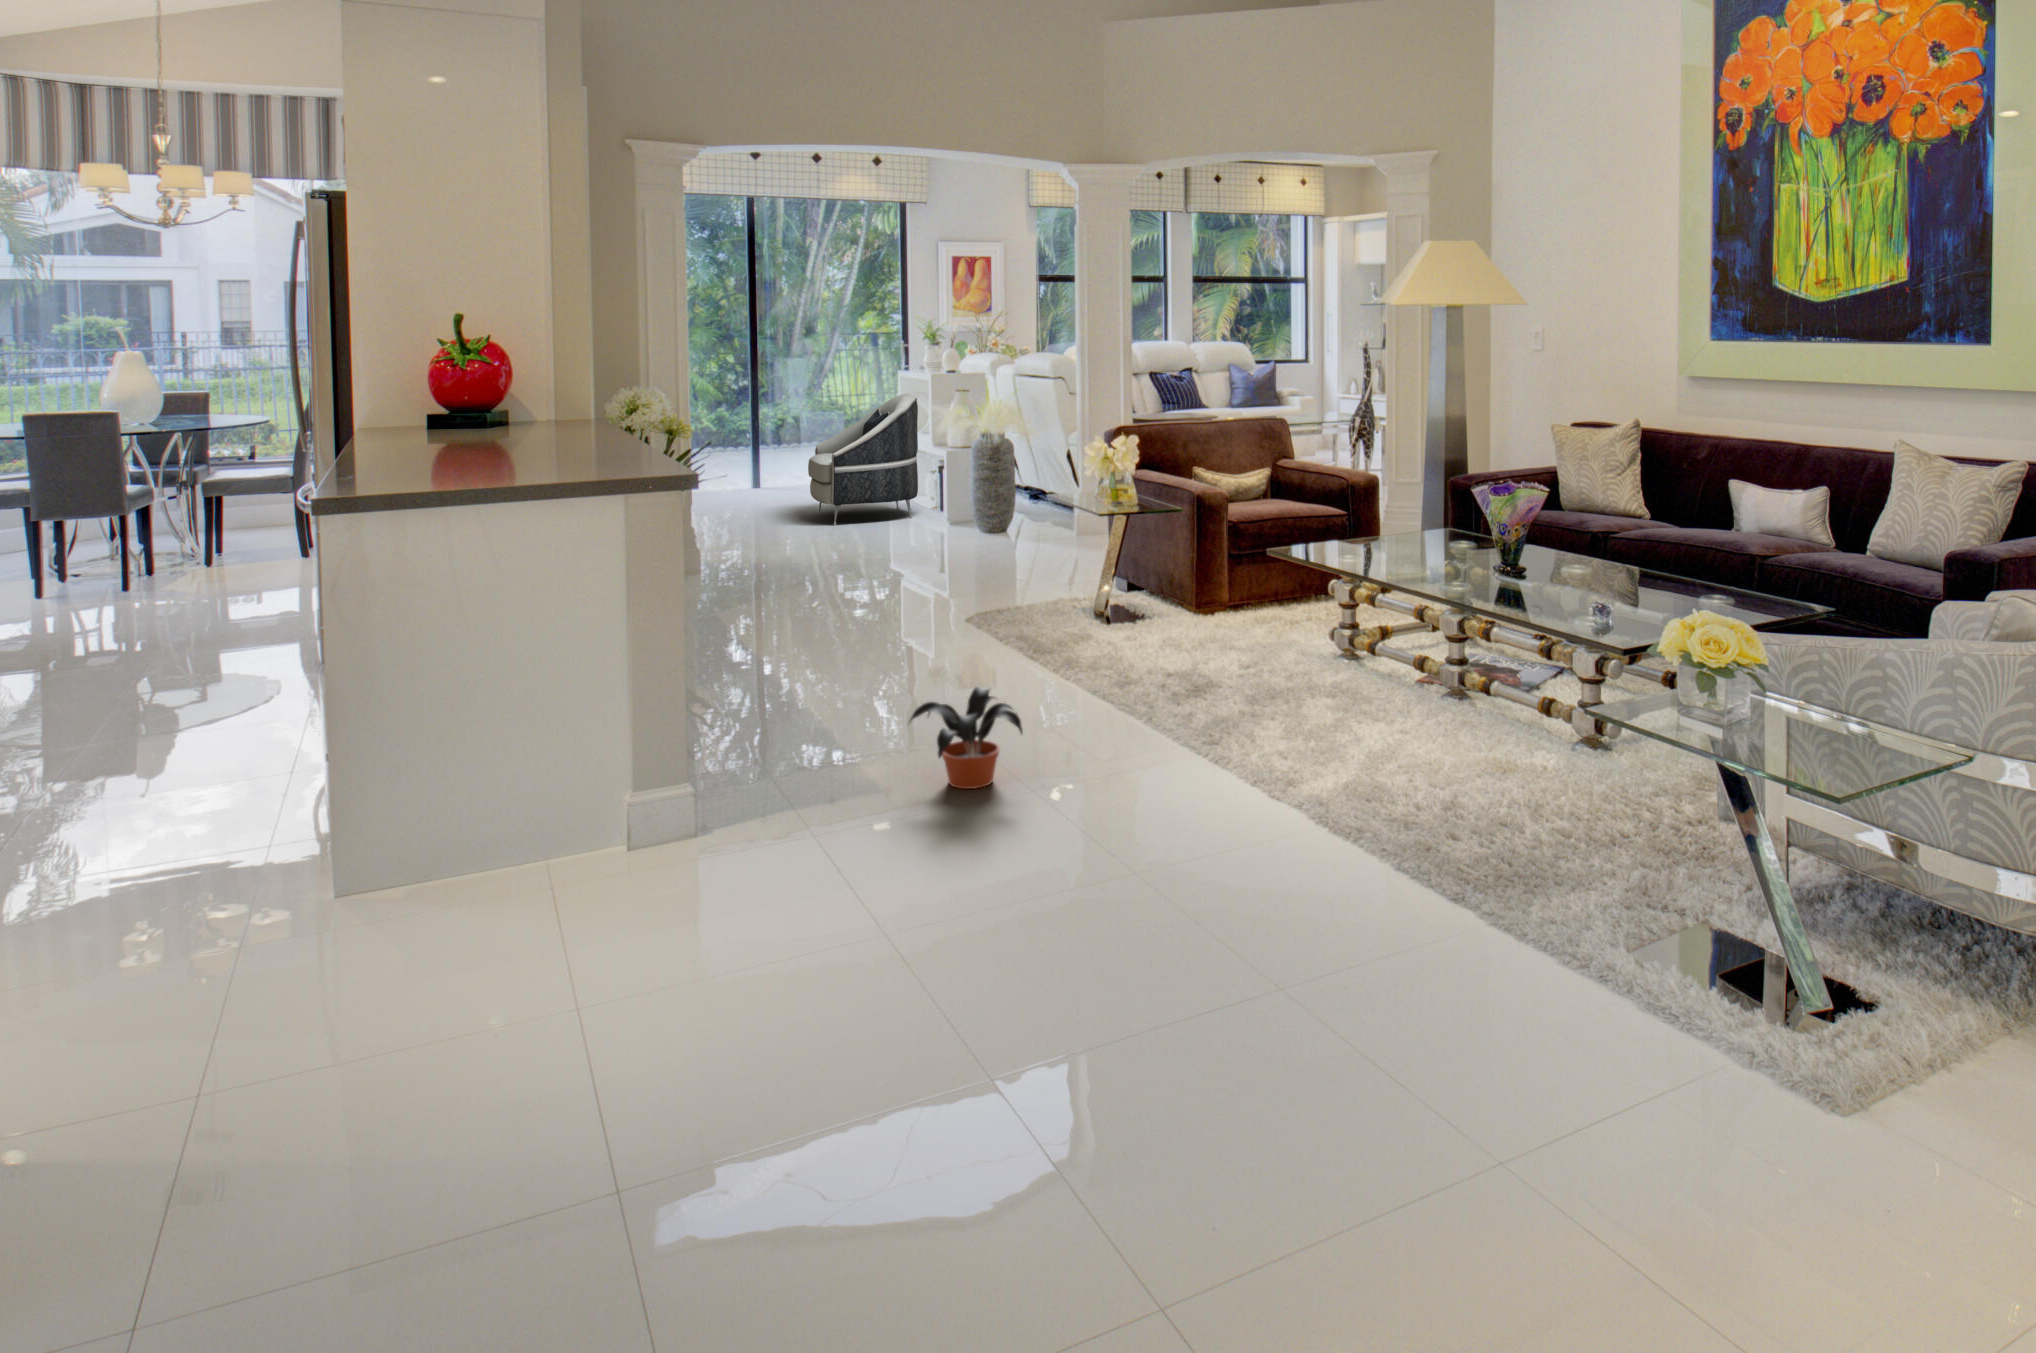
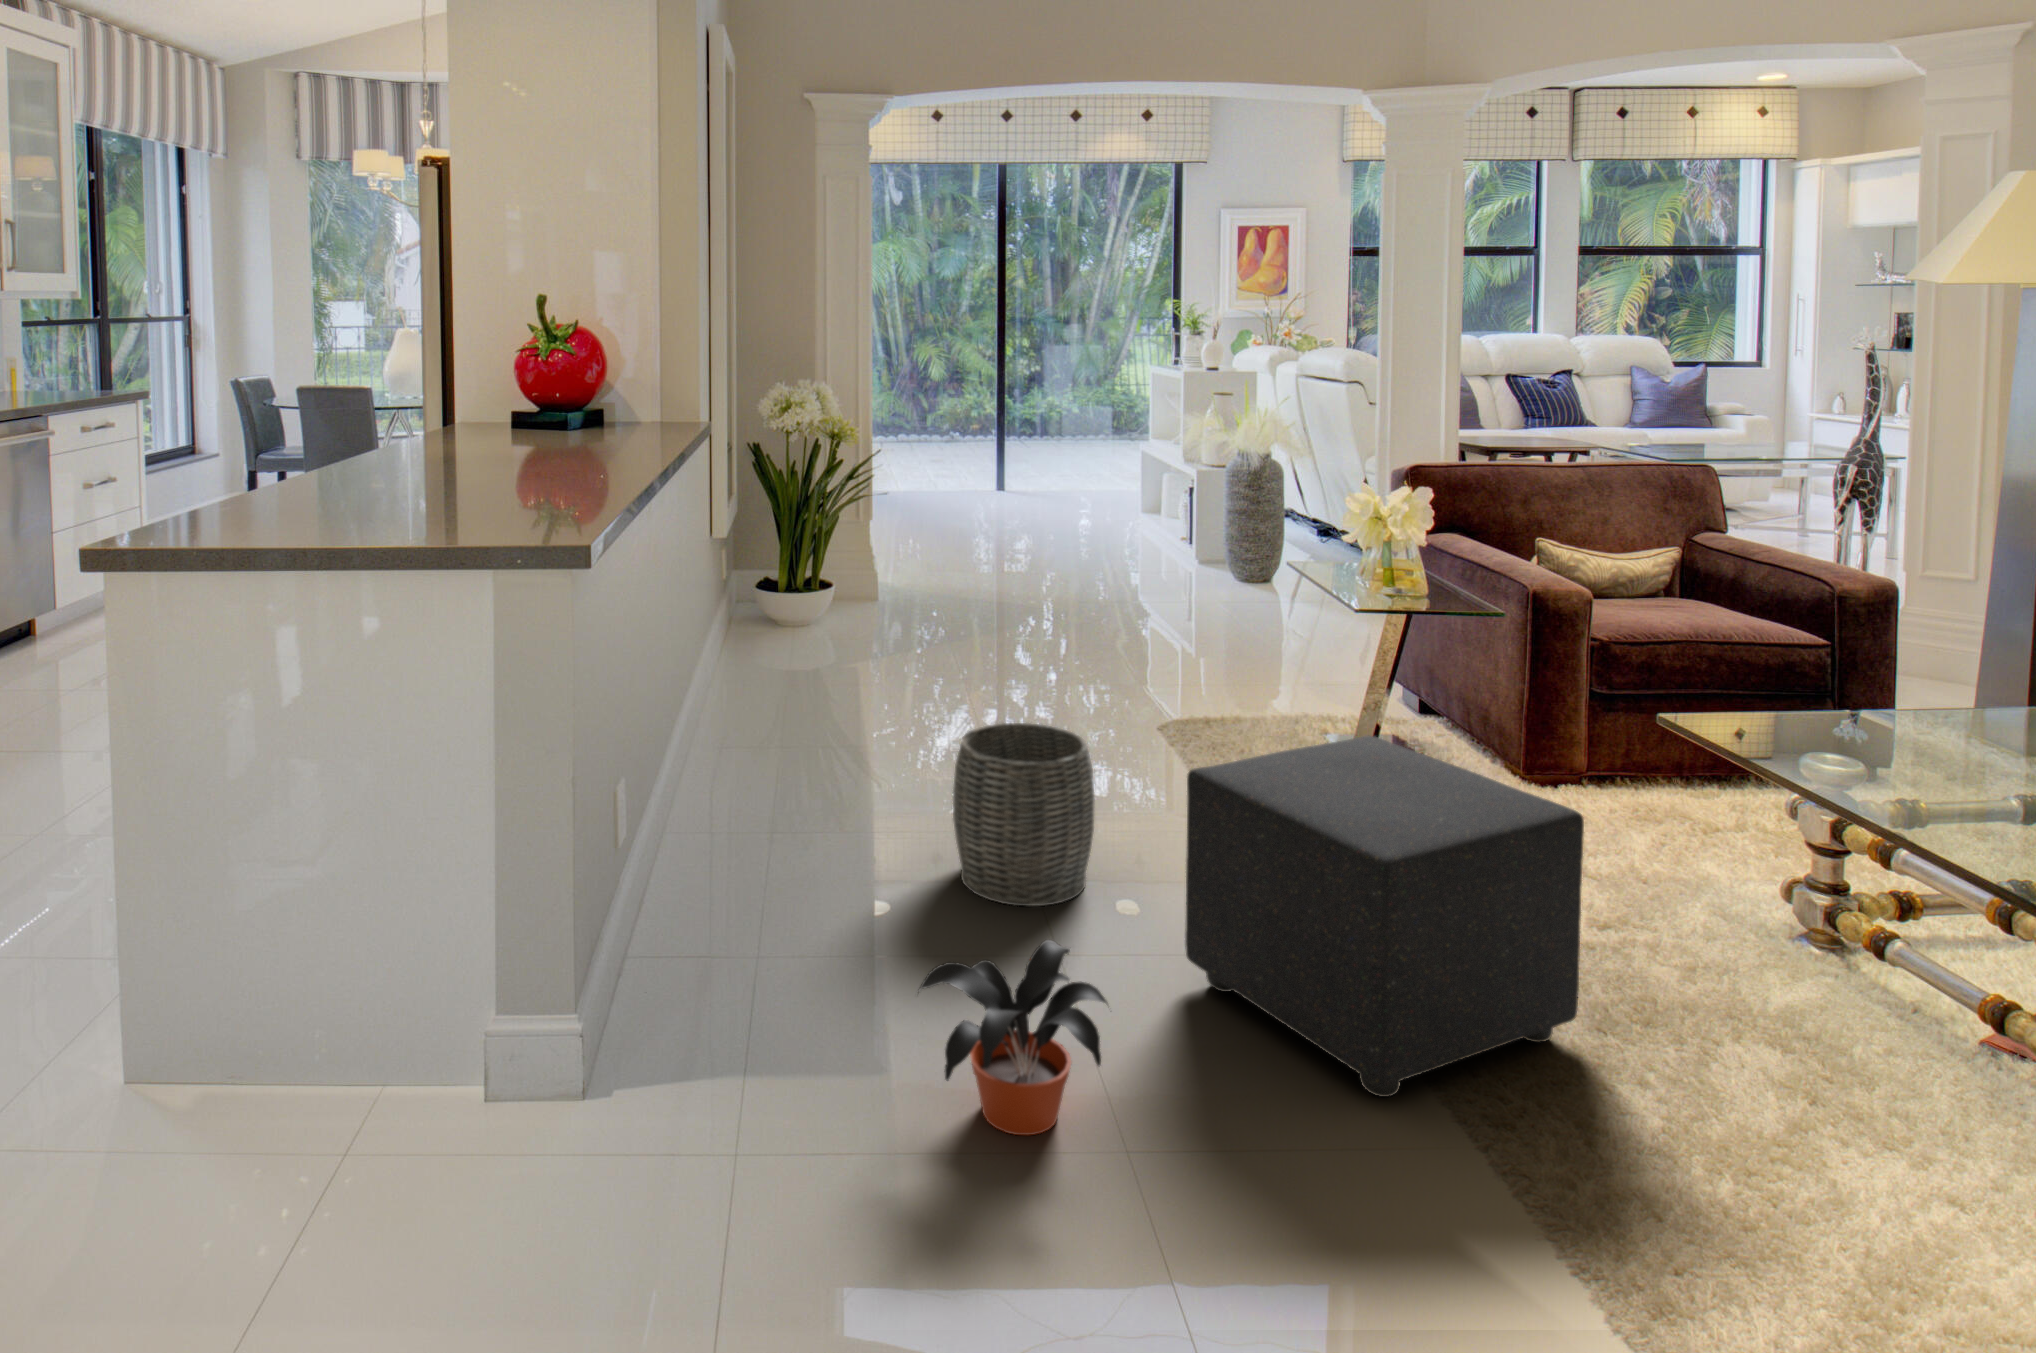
armchair: present [808,394,918,525] -> none [1045,365,1177,552]
ottoman: none [1035,571,1242,744] -> present [1185,736,1584,1097]
woven basket: none [867,598,961,709] -> present [953,723,1095,906]

